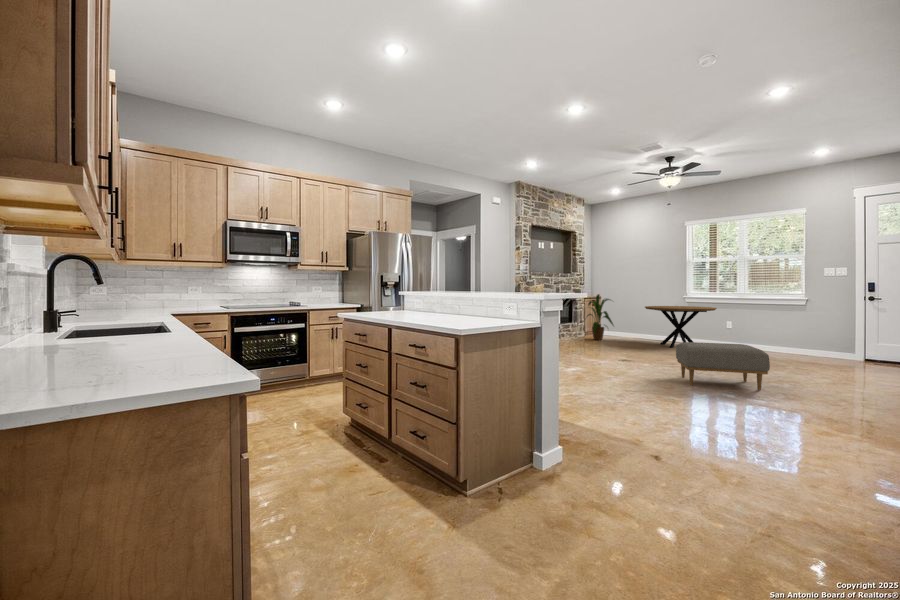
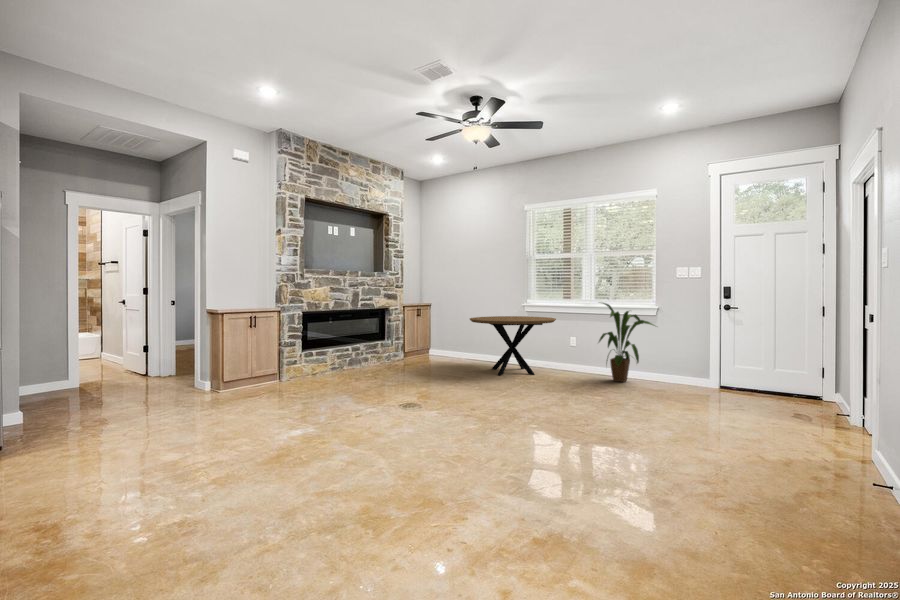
house plant: present [587,294,613,340] -> present [599,303,655,382]
ottoman: present [676,342,770,390] -> none [439,383,563,466]

